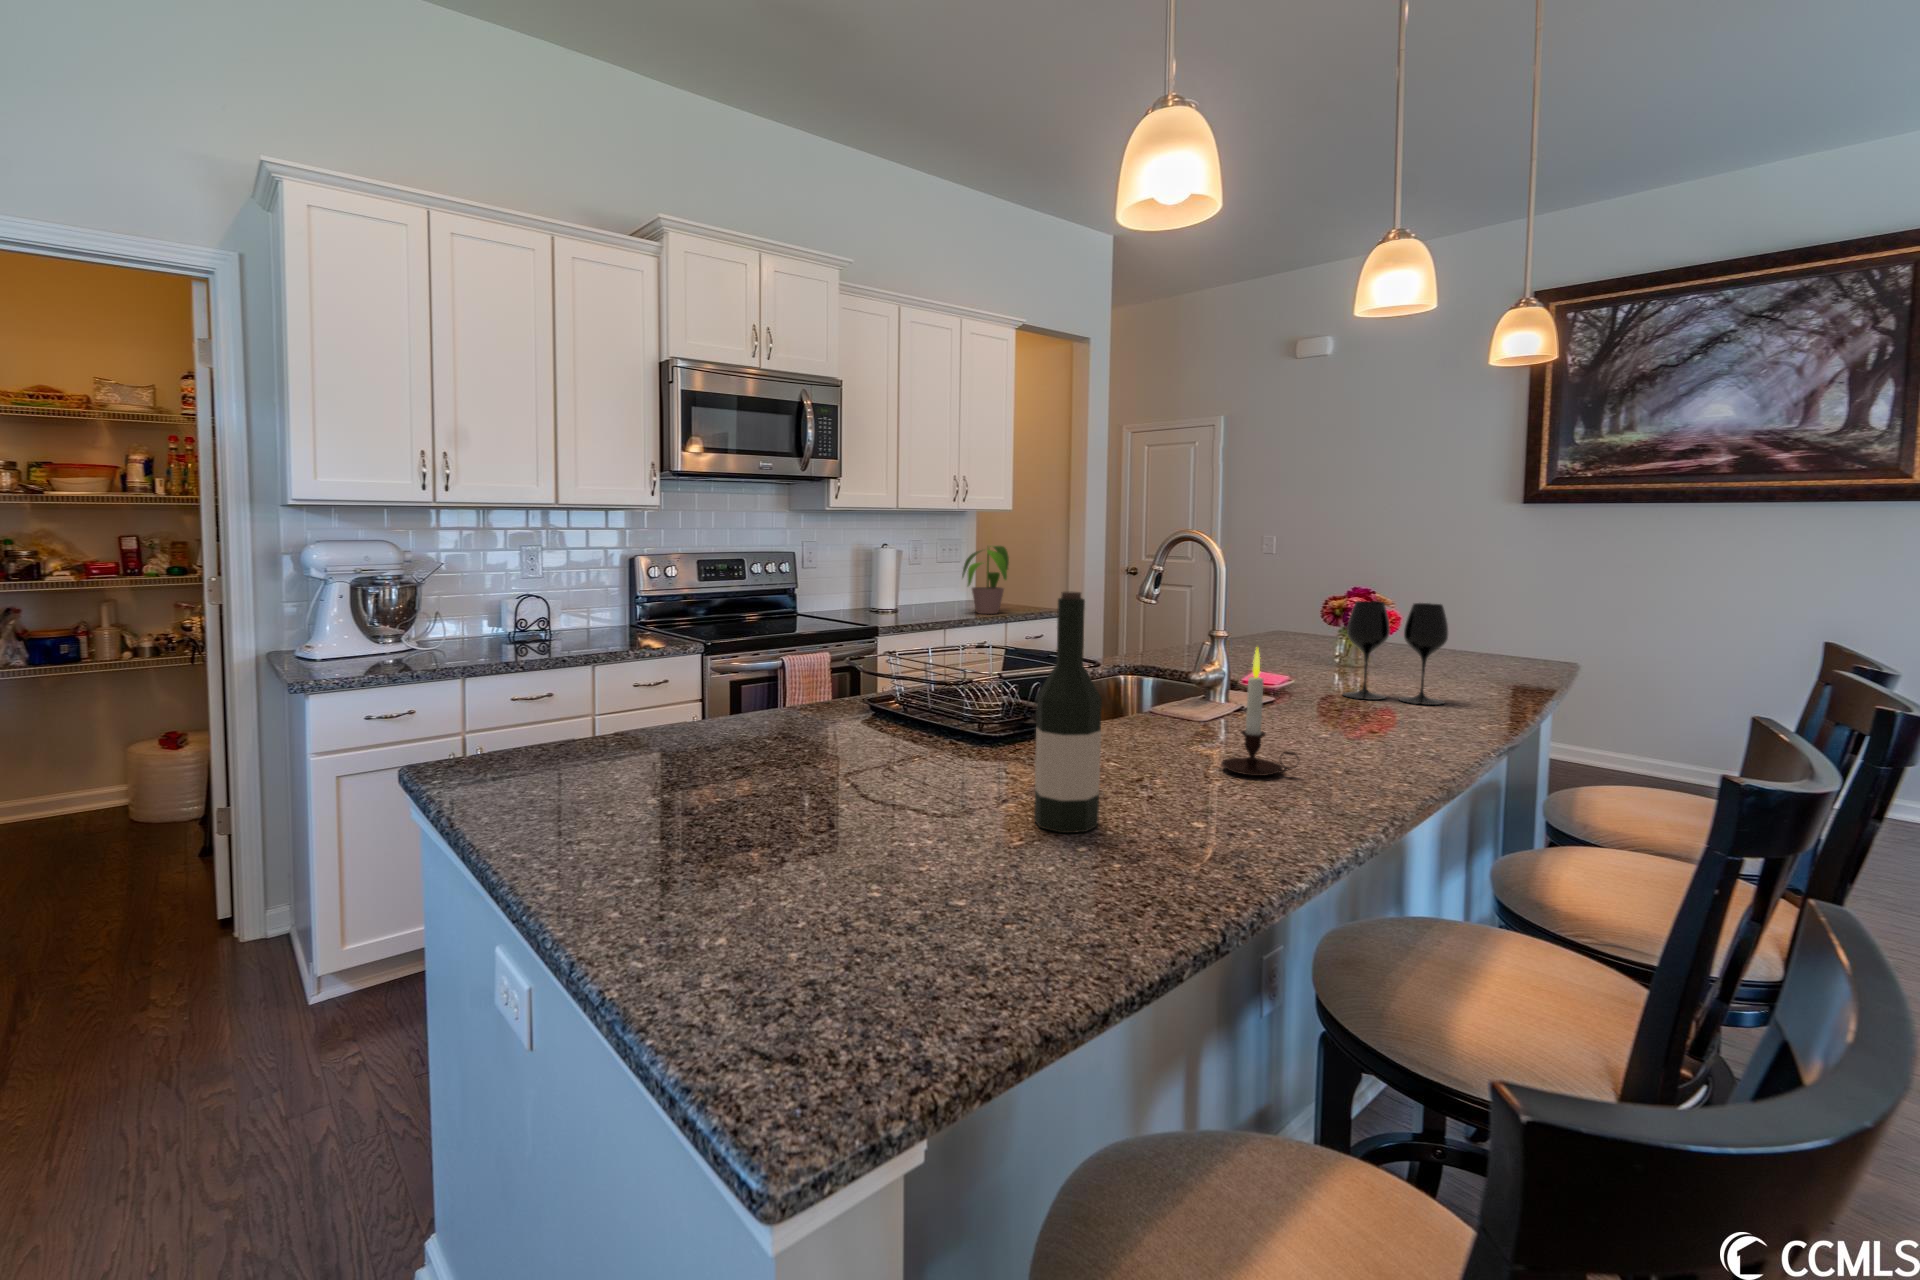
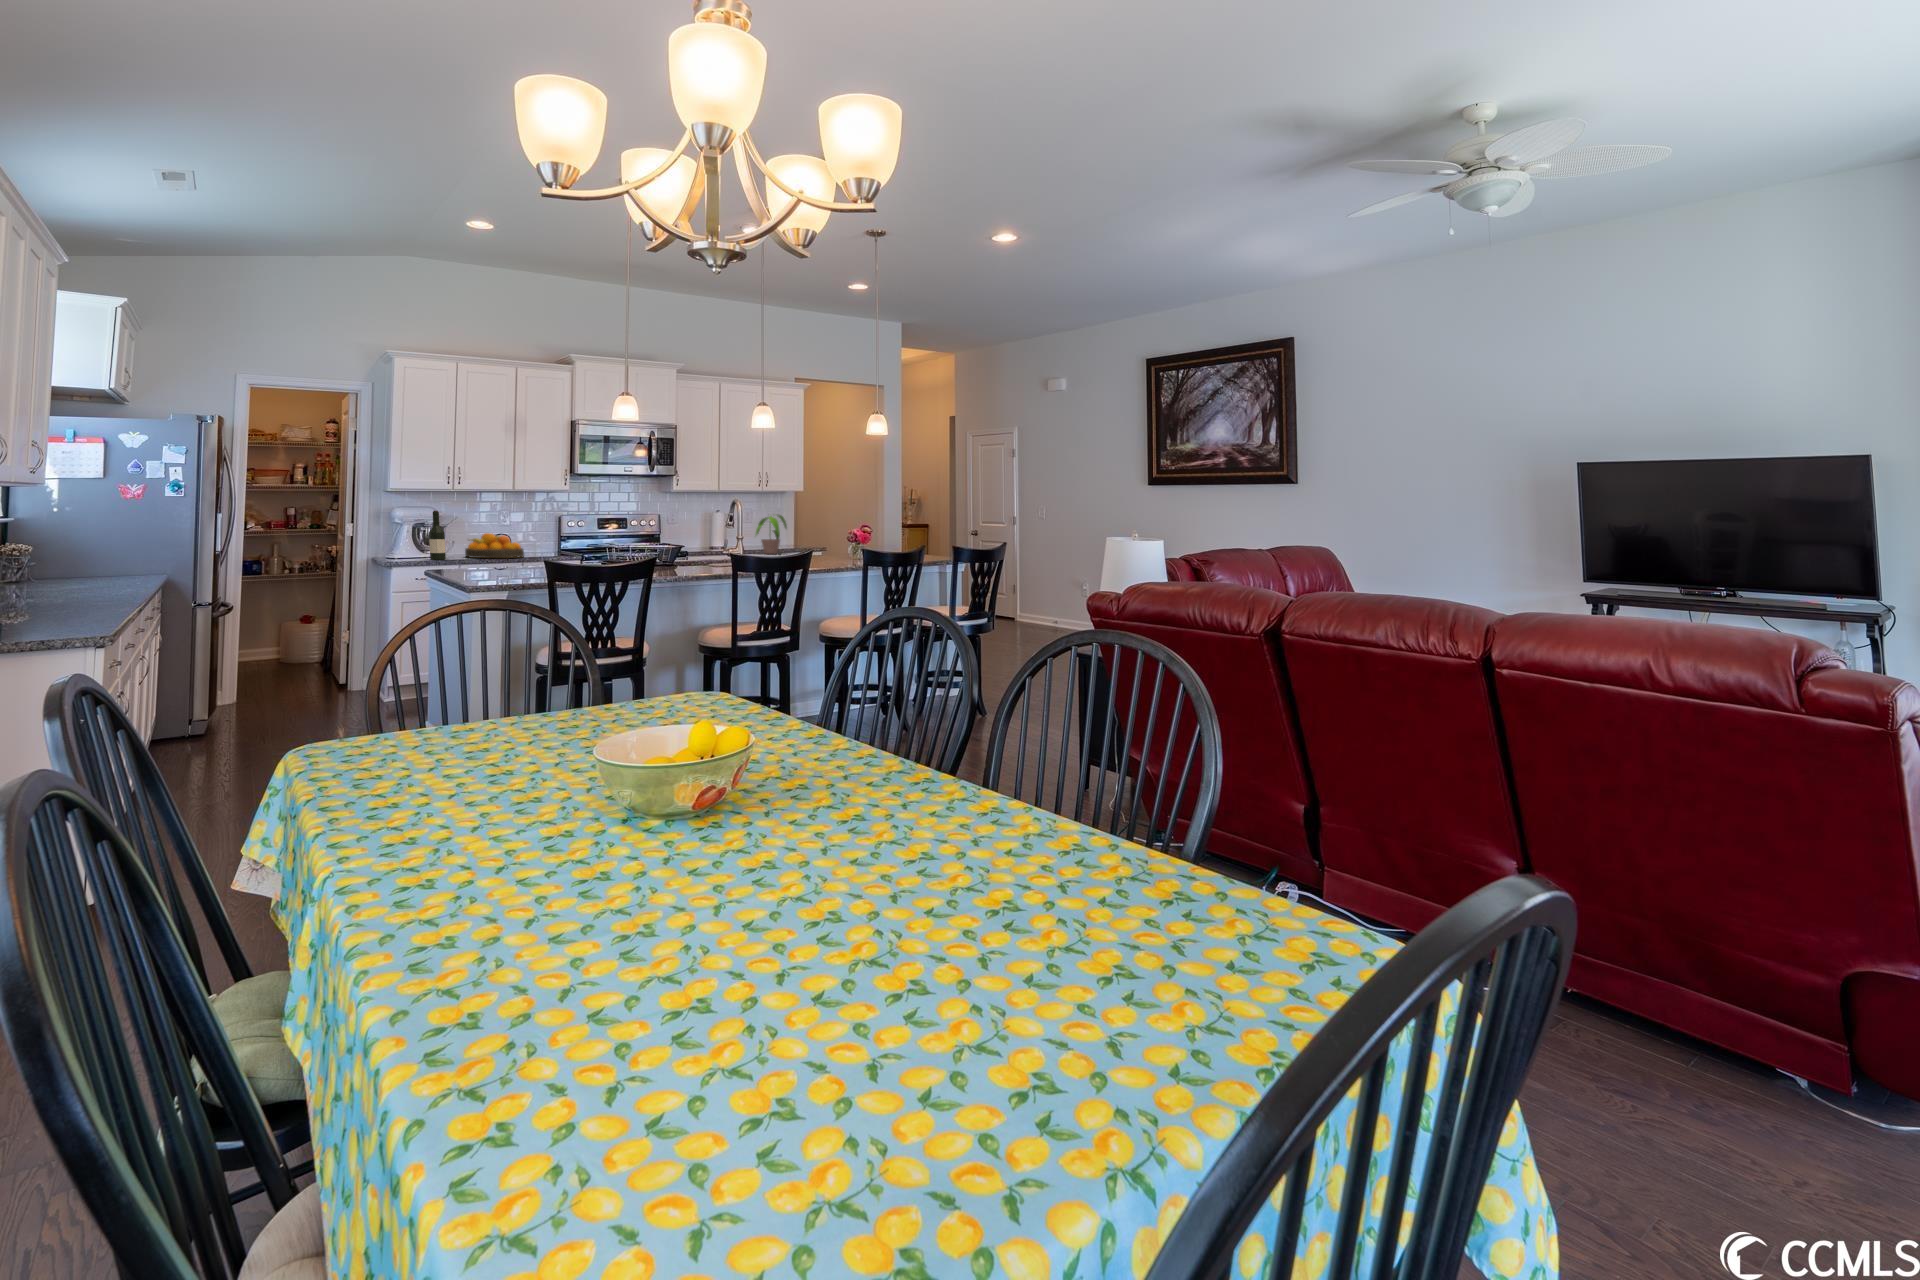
wine bottle: present [1034,591,1102,833] -> present [429,511,446,560]
fruit bowl: none [463,595,585,652] -> present [465,533,524,558]
wine glass: present [1343,601,1448,705] -> none [815,527,849,568]
candle: present [1222,648,1299,776] -> none [688,530,709,571]

